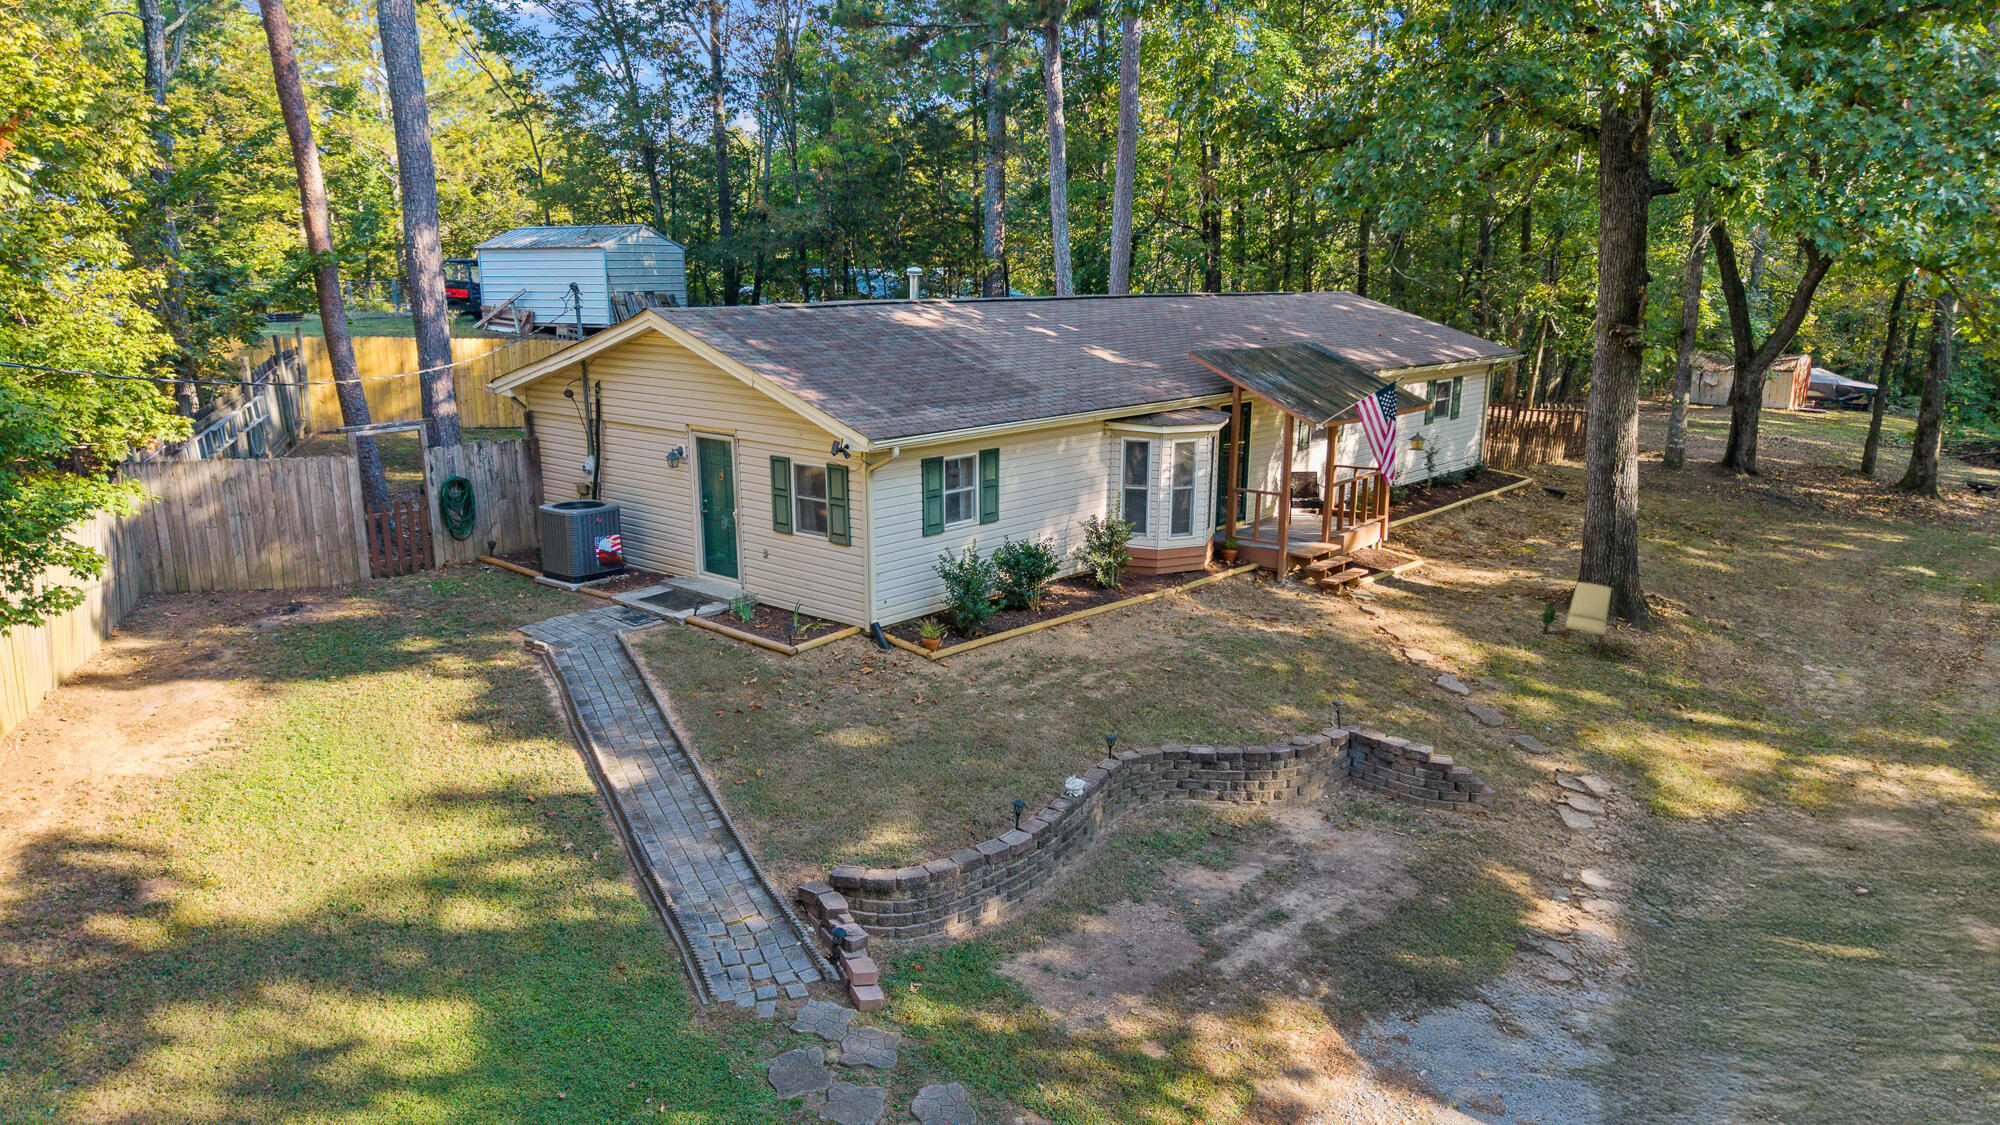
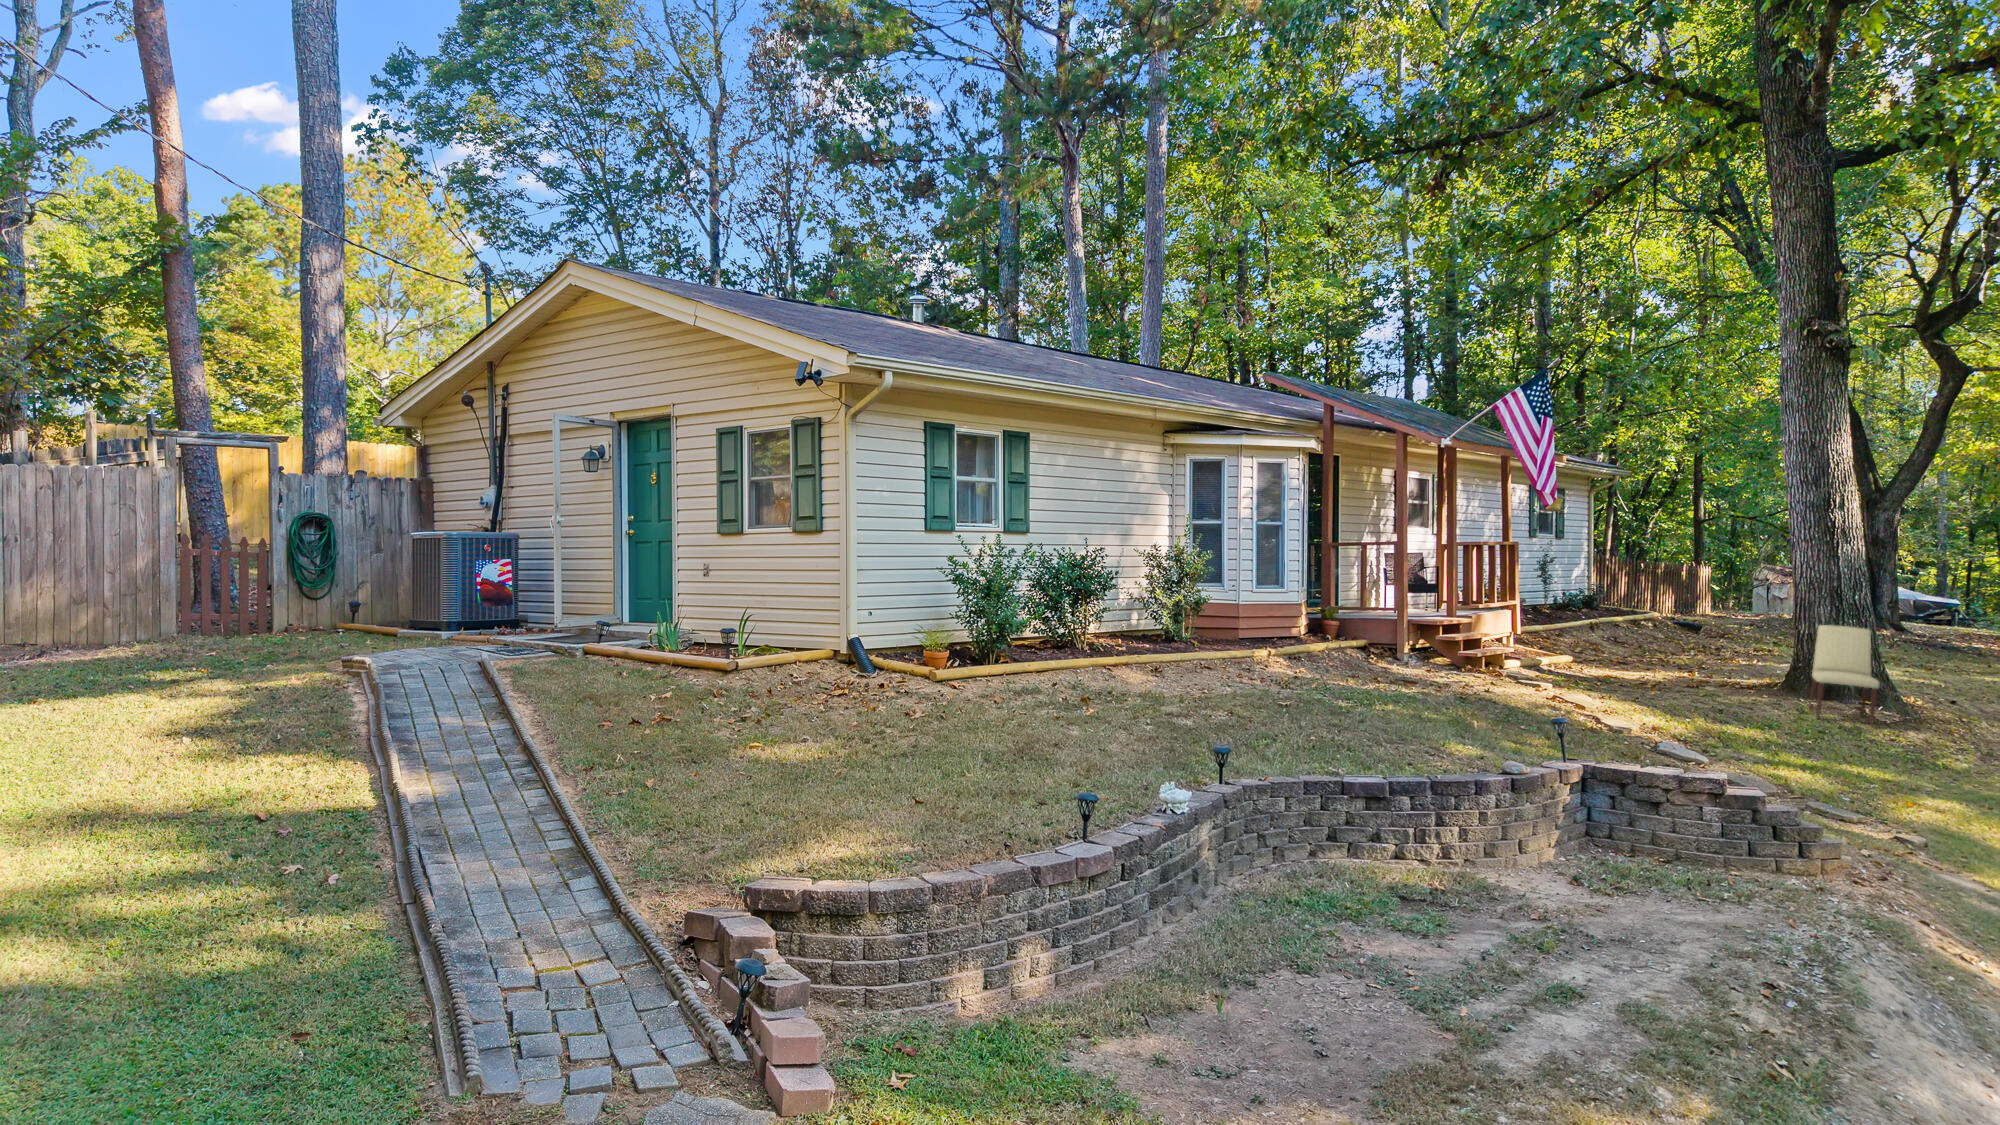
decorative plant: present [1542,602,1558,634] -> none [1765,657,1796,704]

